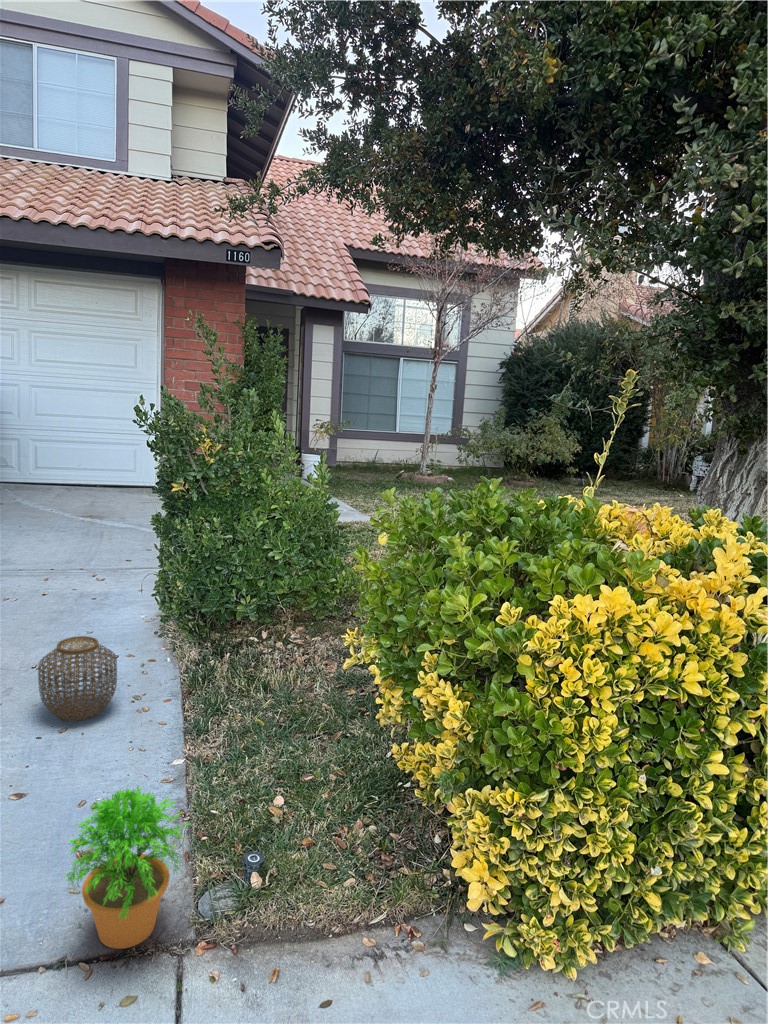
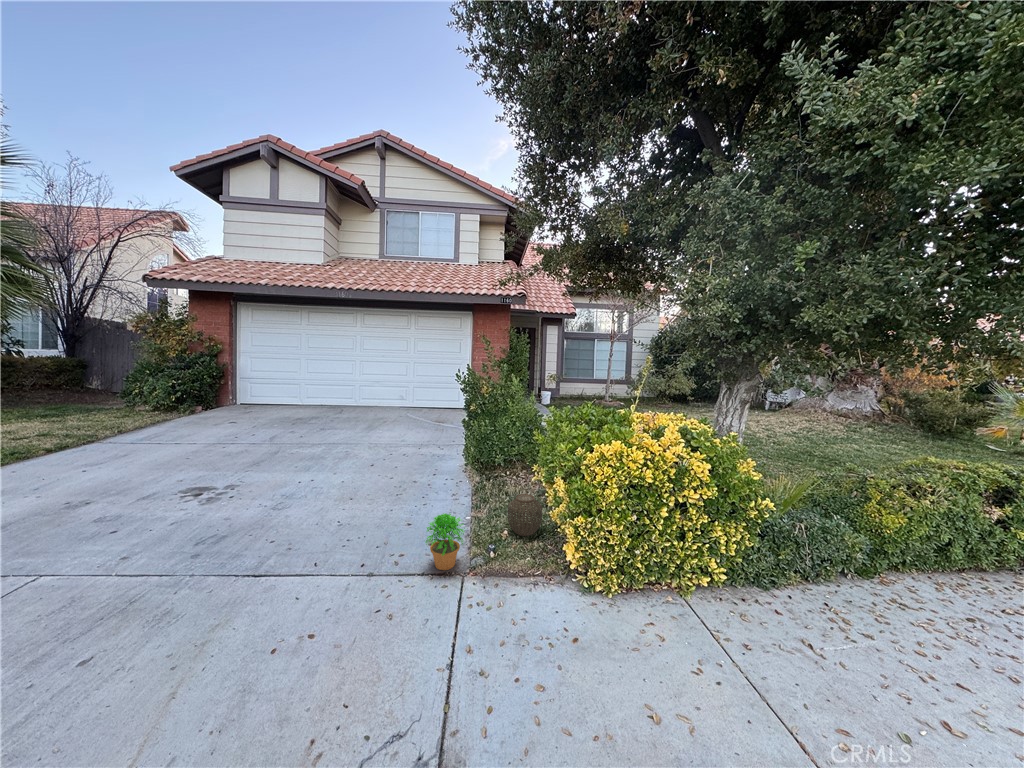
woven basket: present [38,636,117,721] -> present [508,494,542,536]

